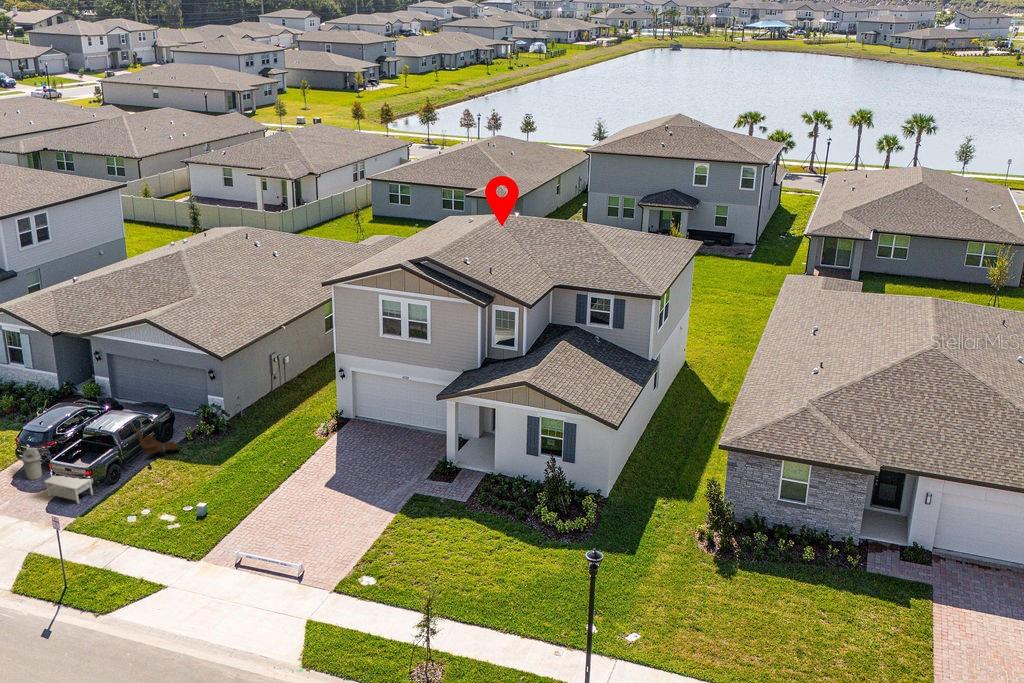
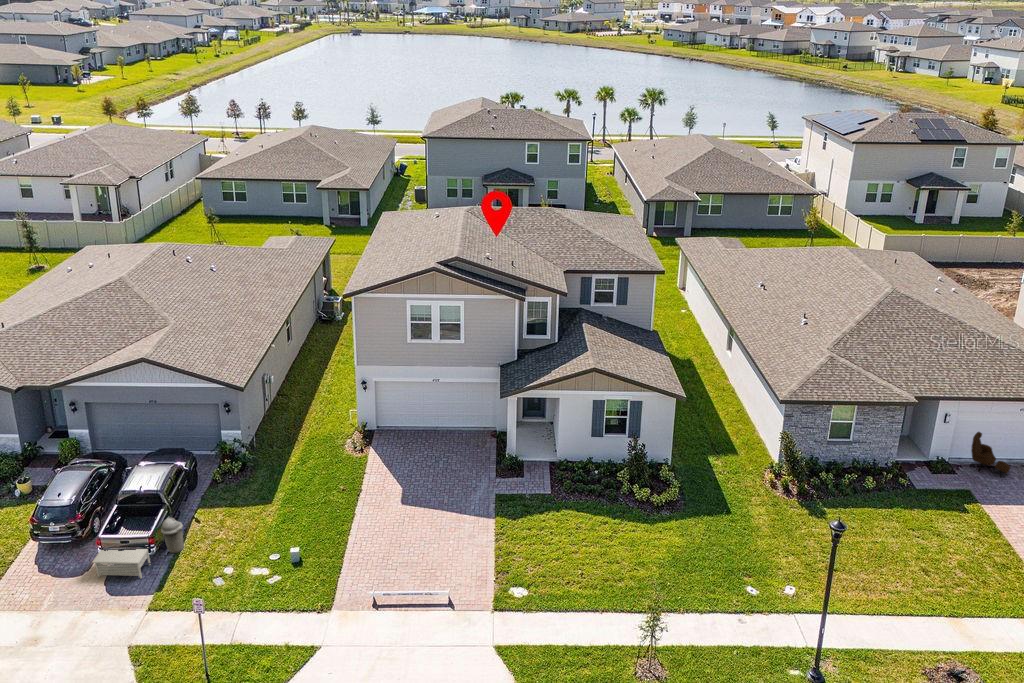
lounge chair: present [136,428,178,461] -> present [971,432,1010,476]
trash can: present [21,448,42,480] -> present [161,517,184,553]

